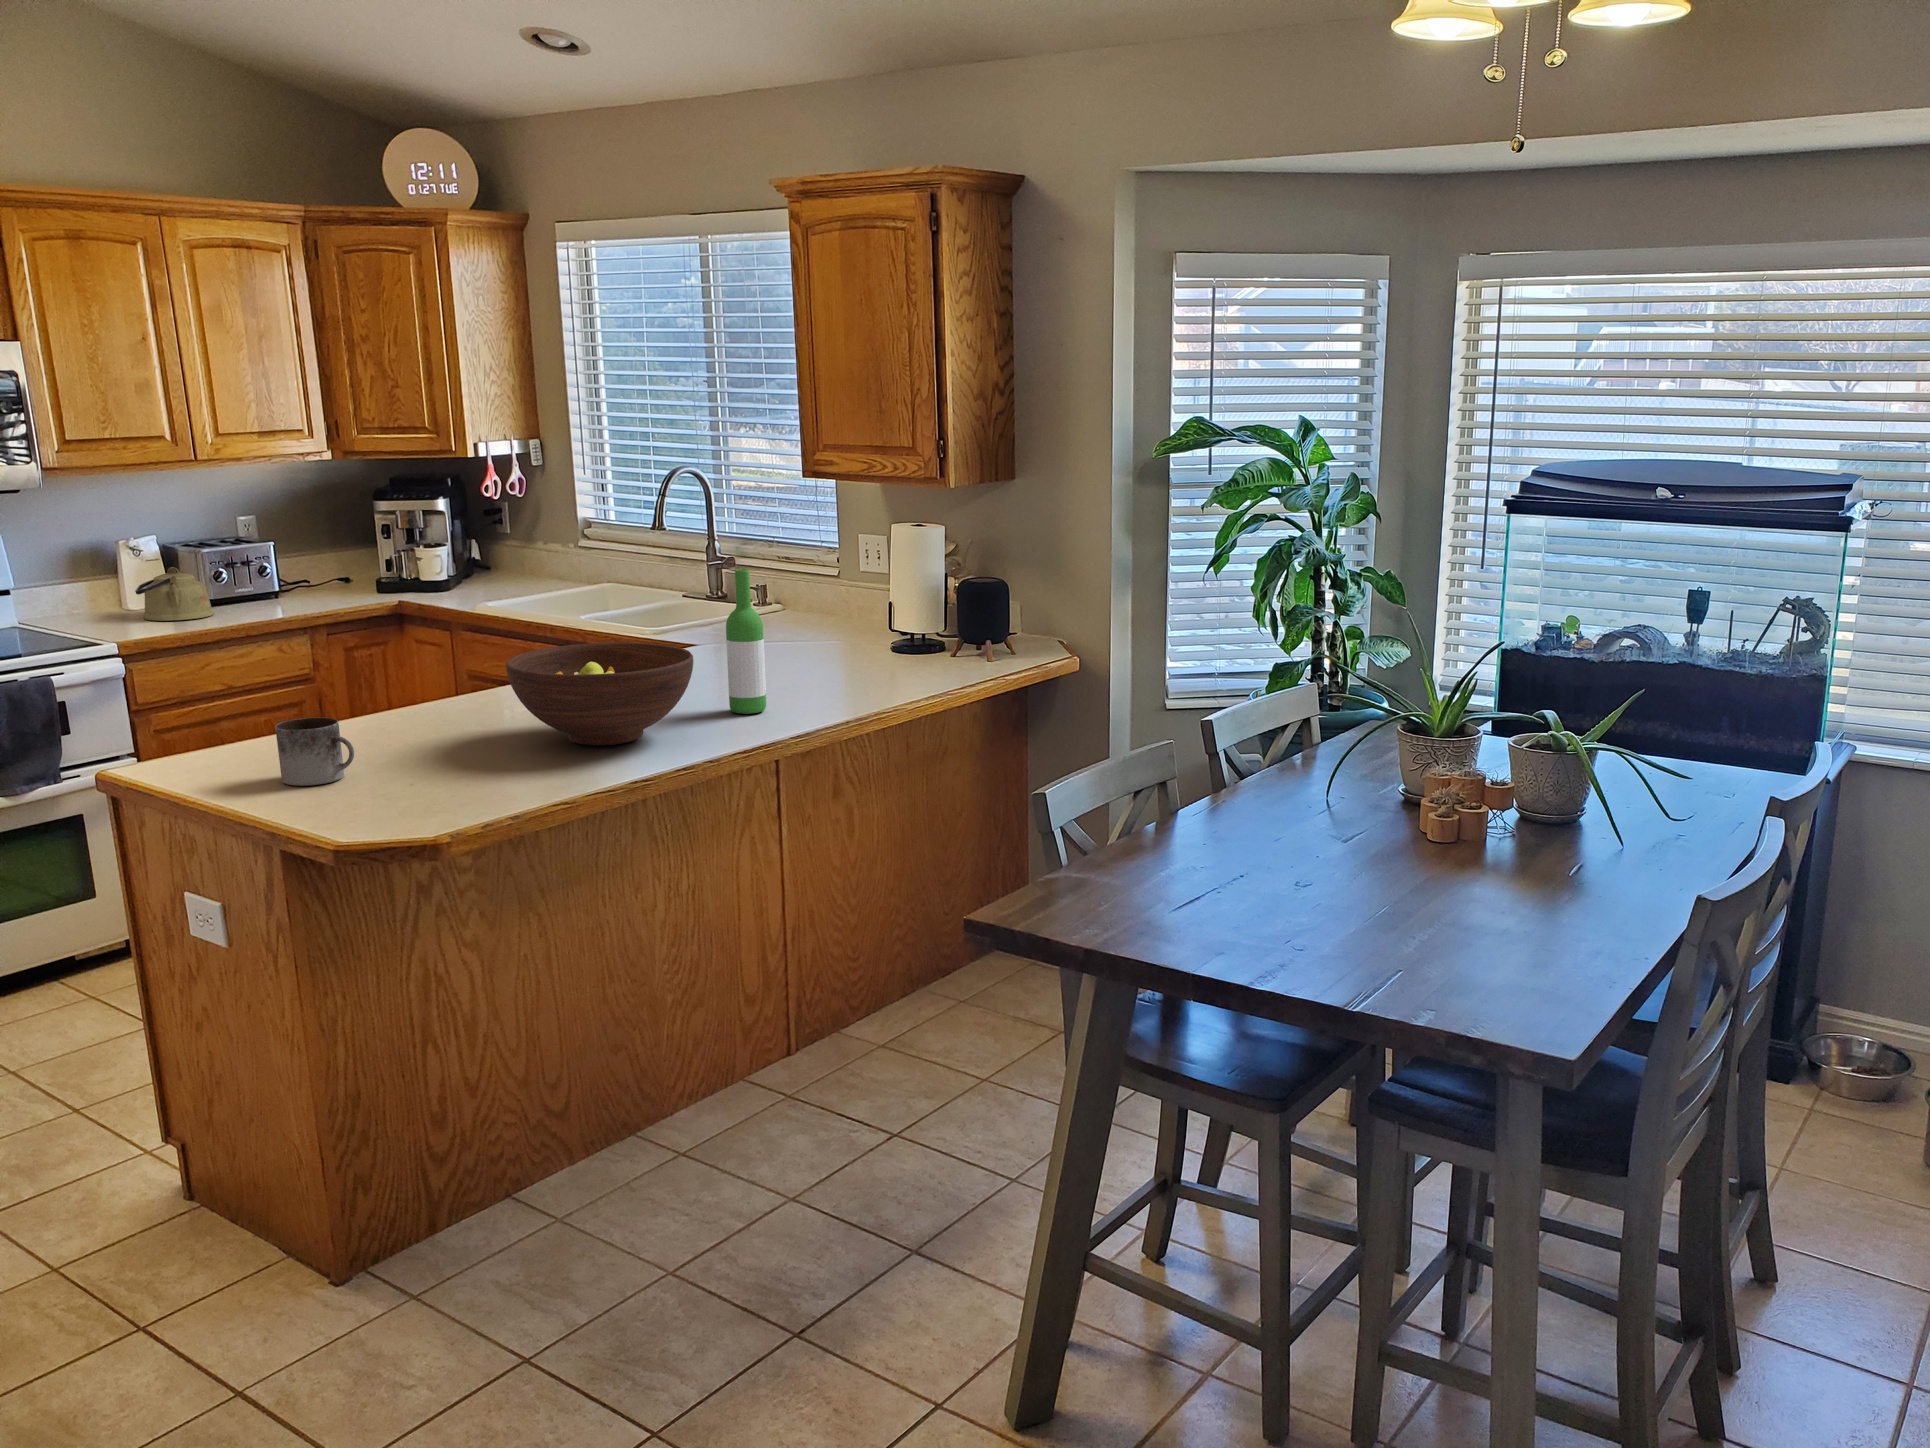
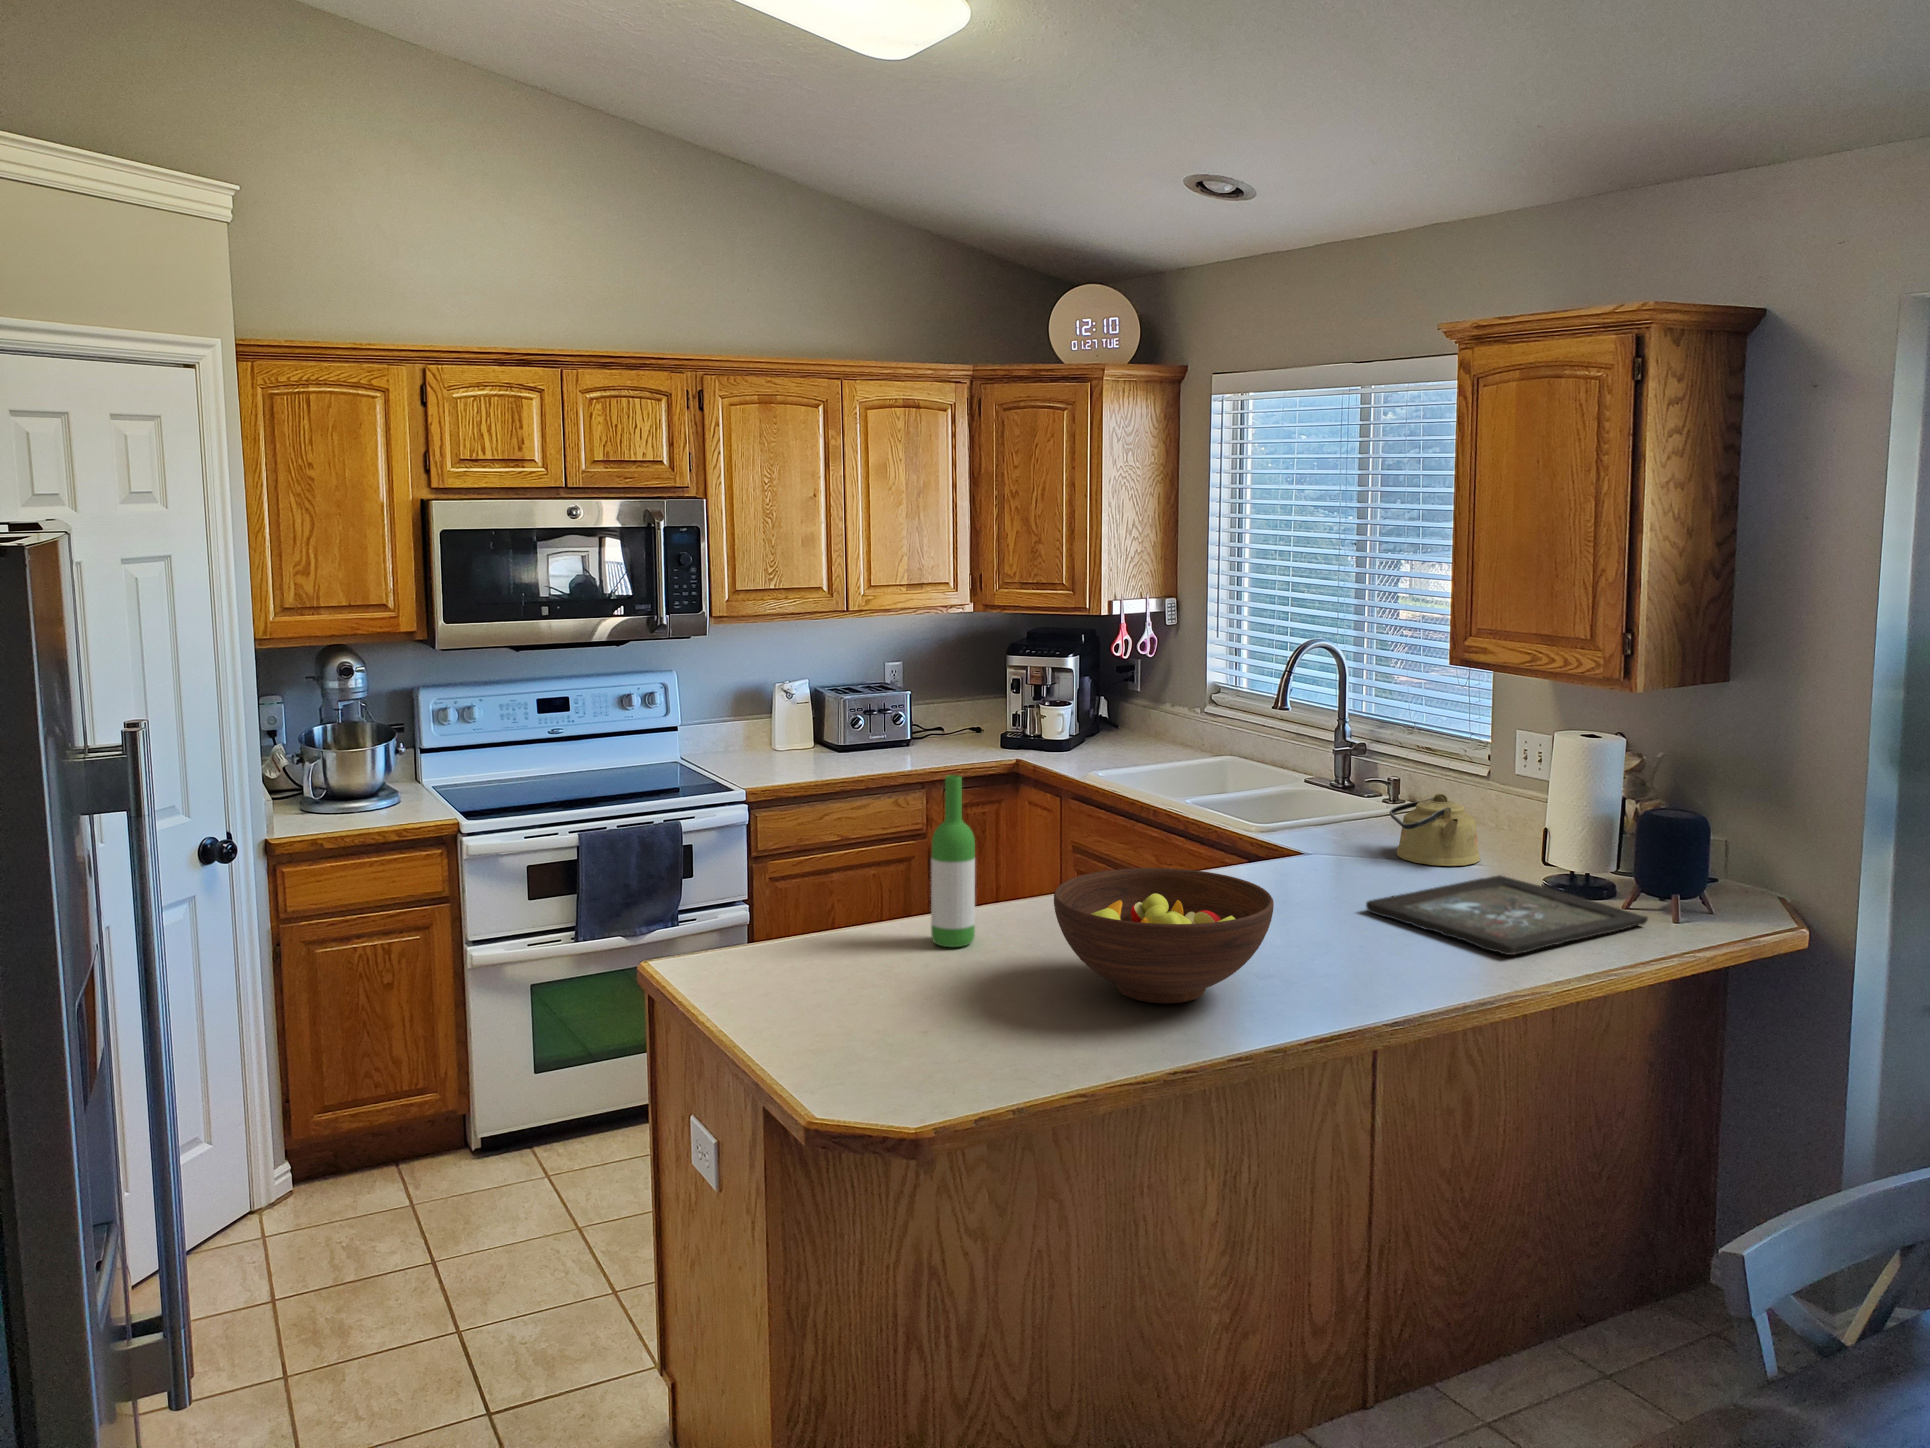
kettle: present [135,567,214,621] -> present [1389,794,1481,866]
wine bottle: present [726,569,766,714] -> present [931,775,975,947]
tray: none [757,644,969,691] -> present [1366,875,1648,955]
mug: present [276,717,354,786] -> none [795,936,870,1018]

